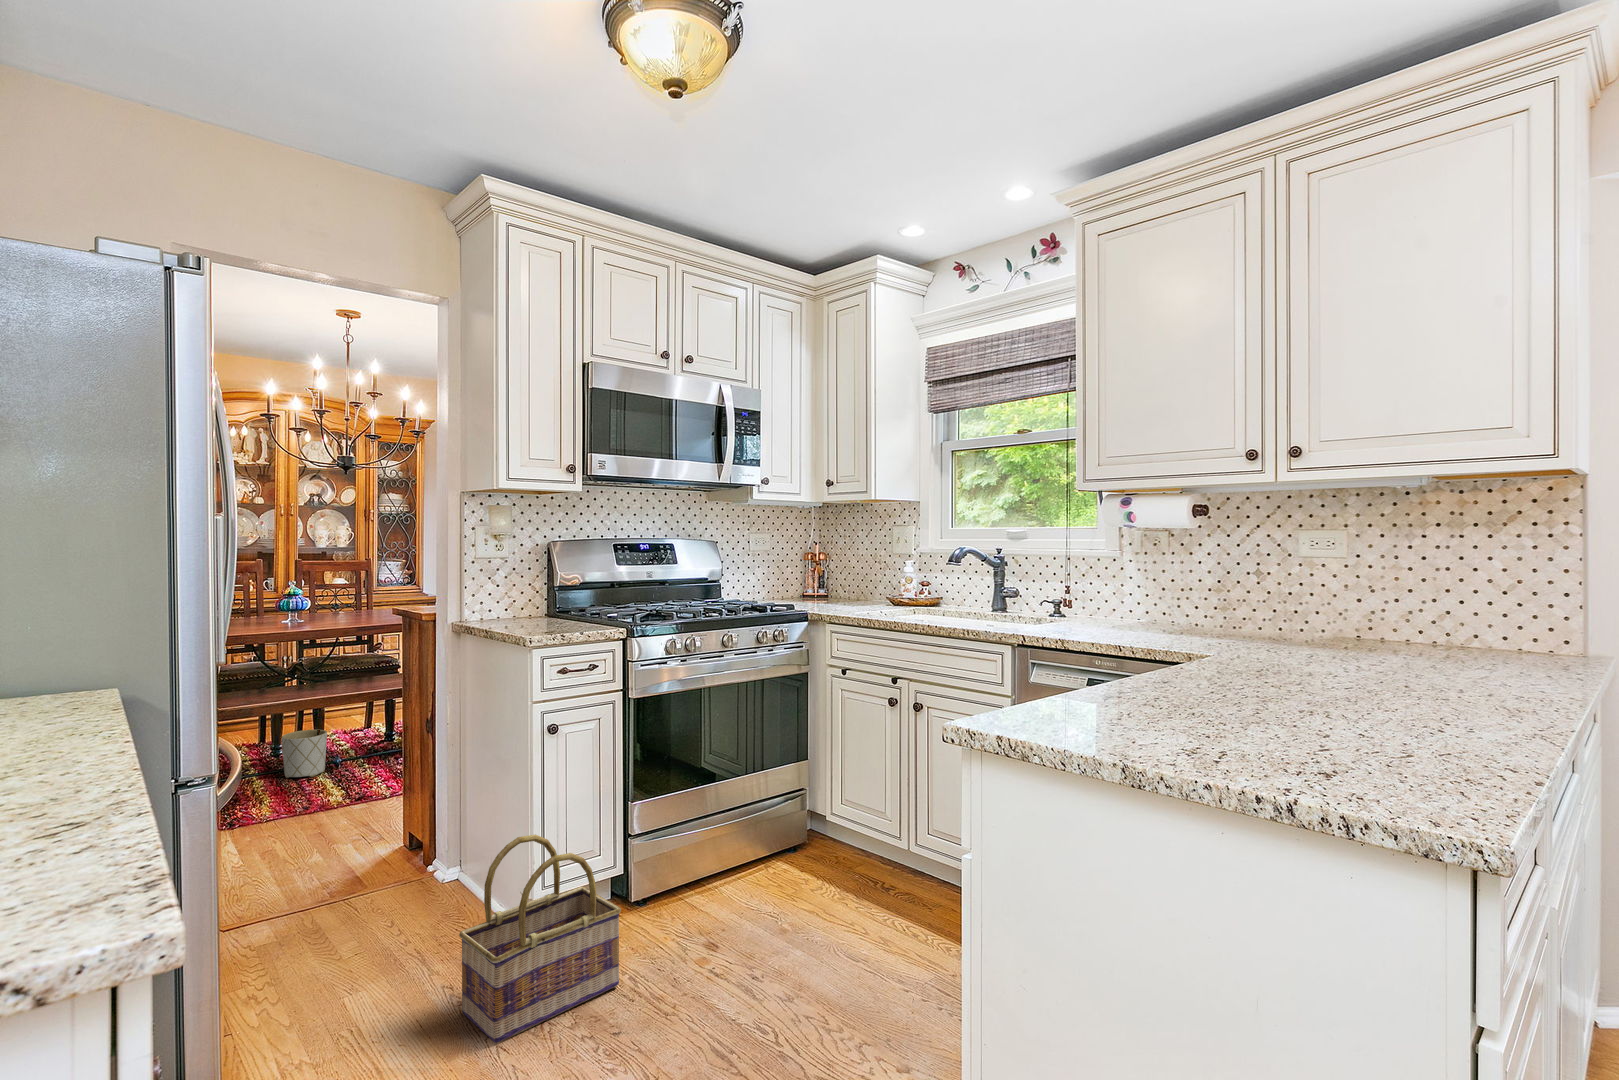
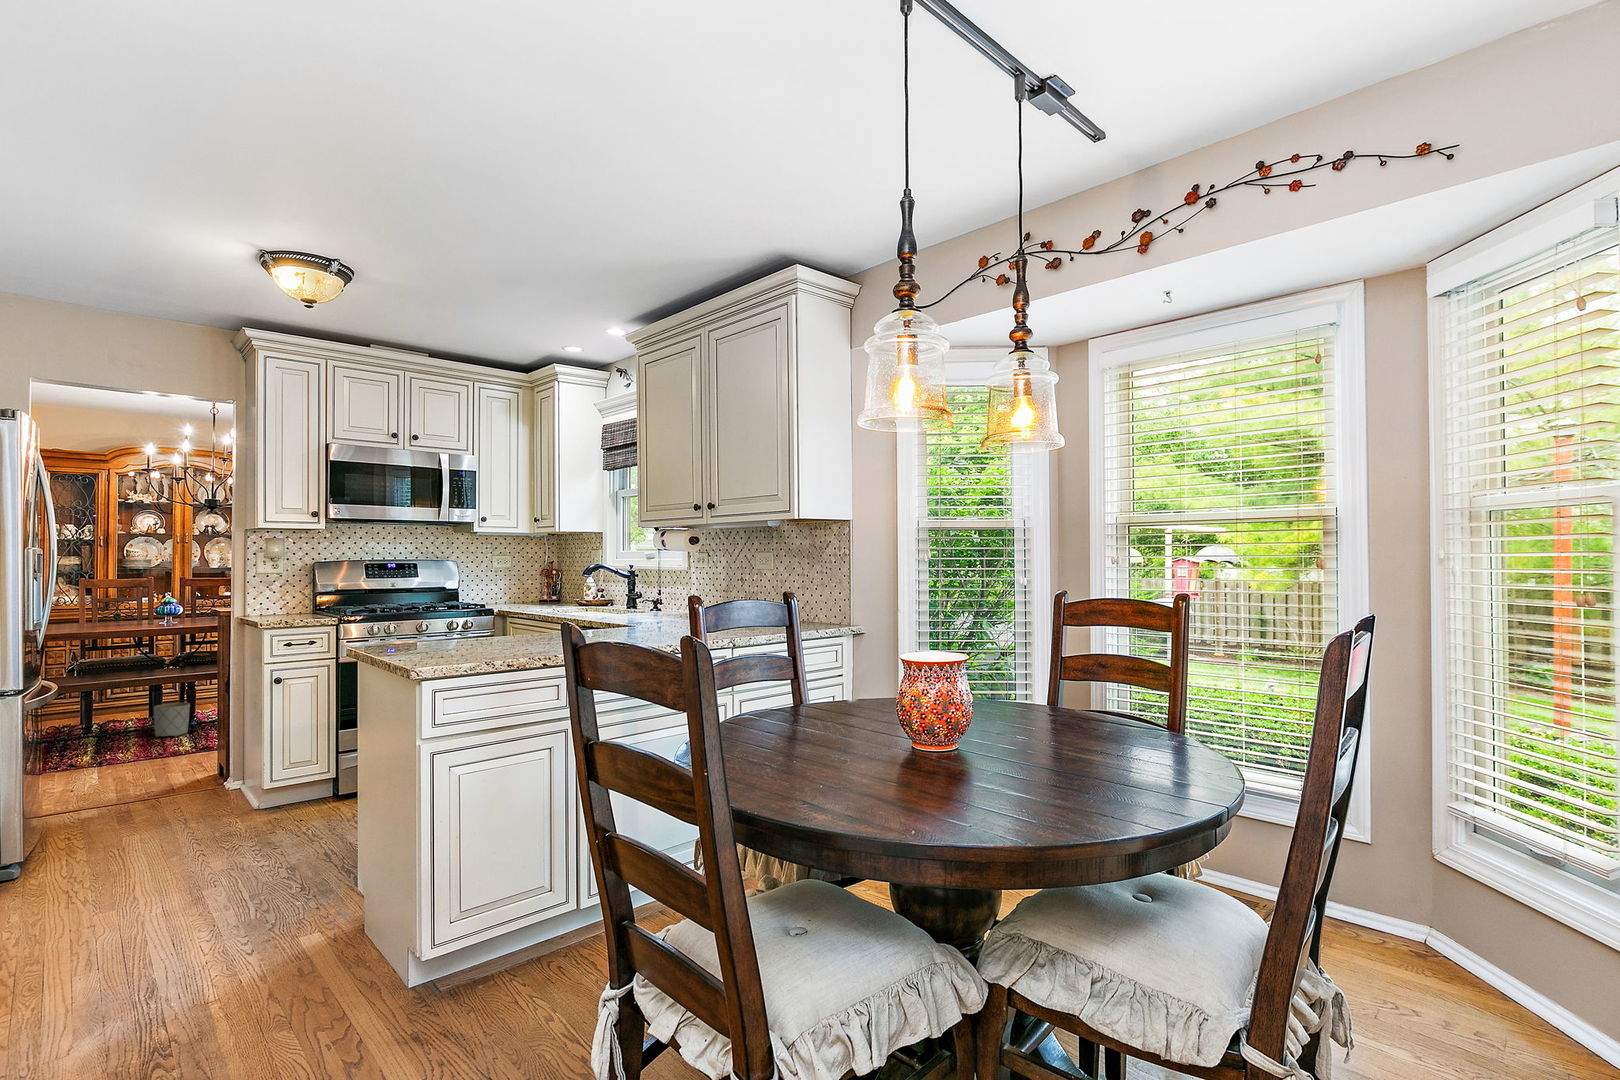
basket: present [459,835,621,1043] -> none [185,739,294,851]

